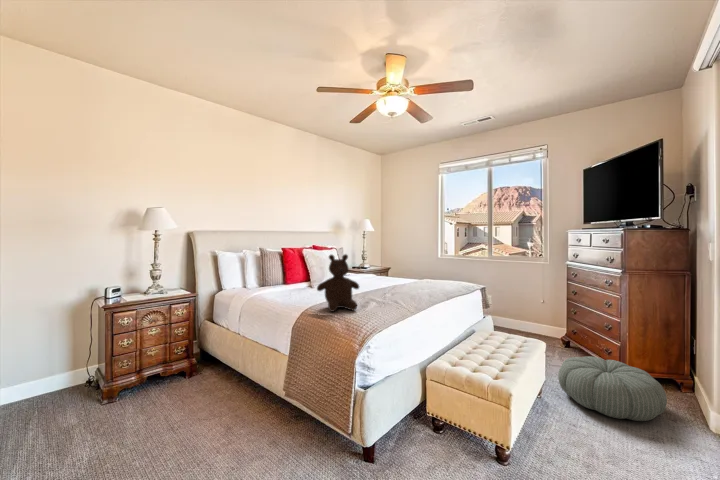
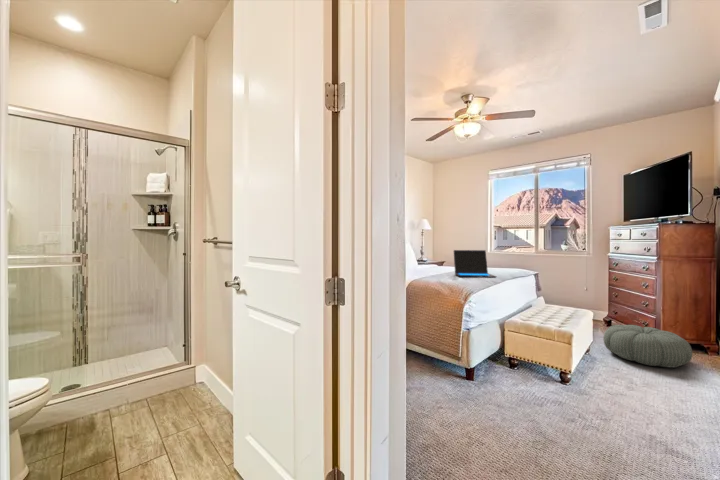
teddy bear: present [317,254,359,312] -> none [422,242,454,281]
laptop: none [375,262,423,301] -> present [454,250,496,277]

